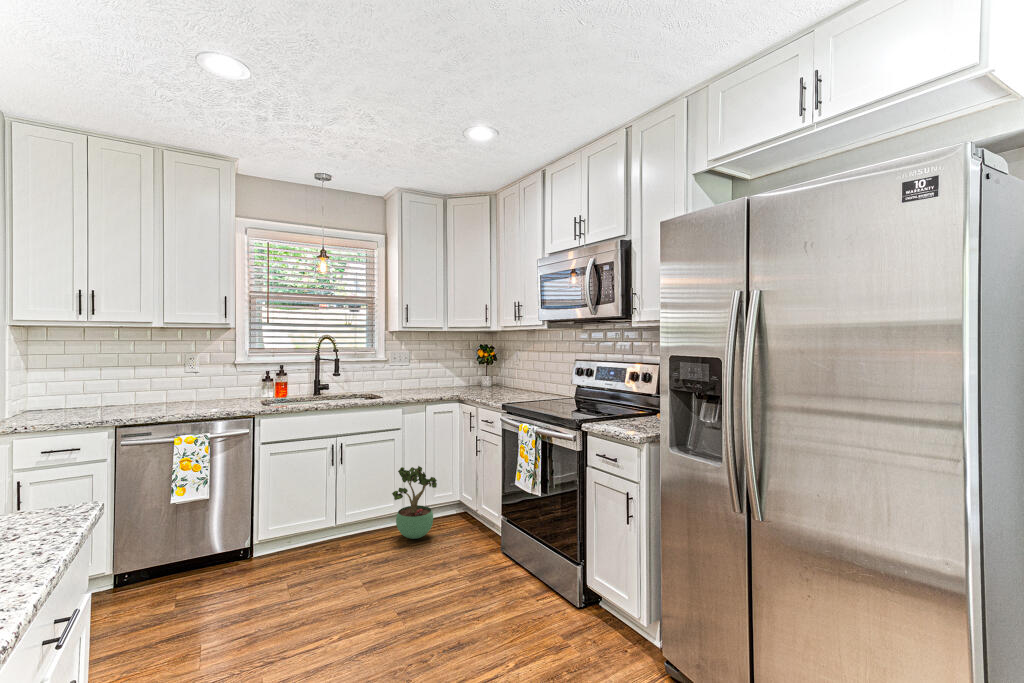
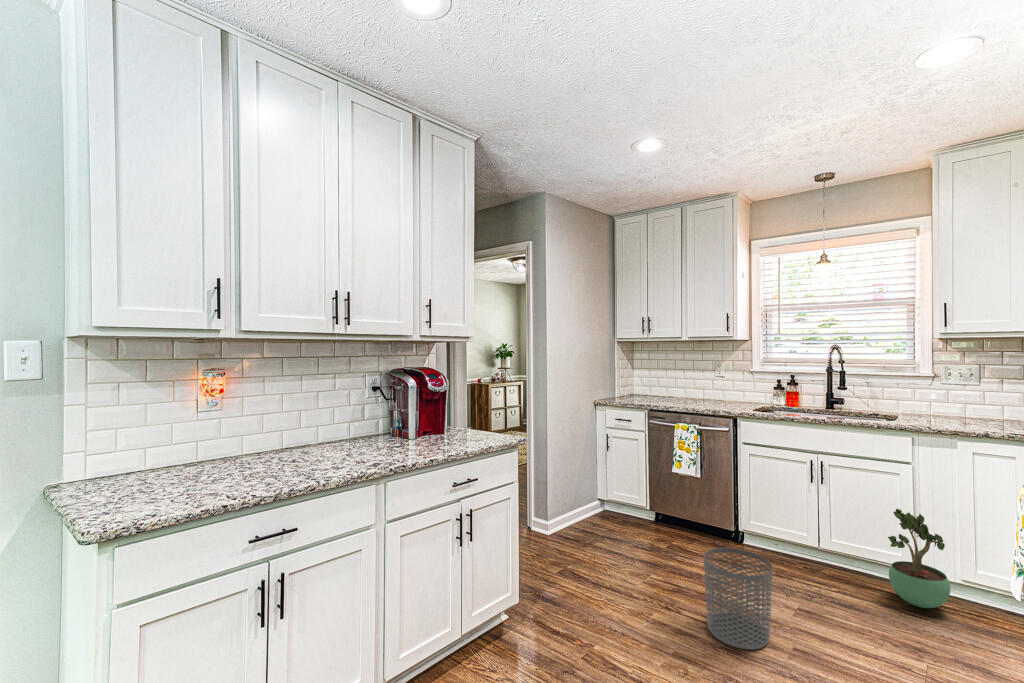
waste bin: none [319,545,387,650] -> present [704,548,772,650]

